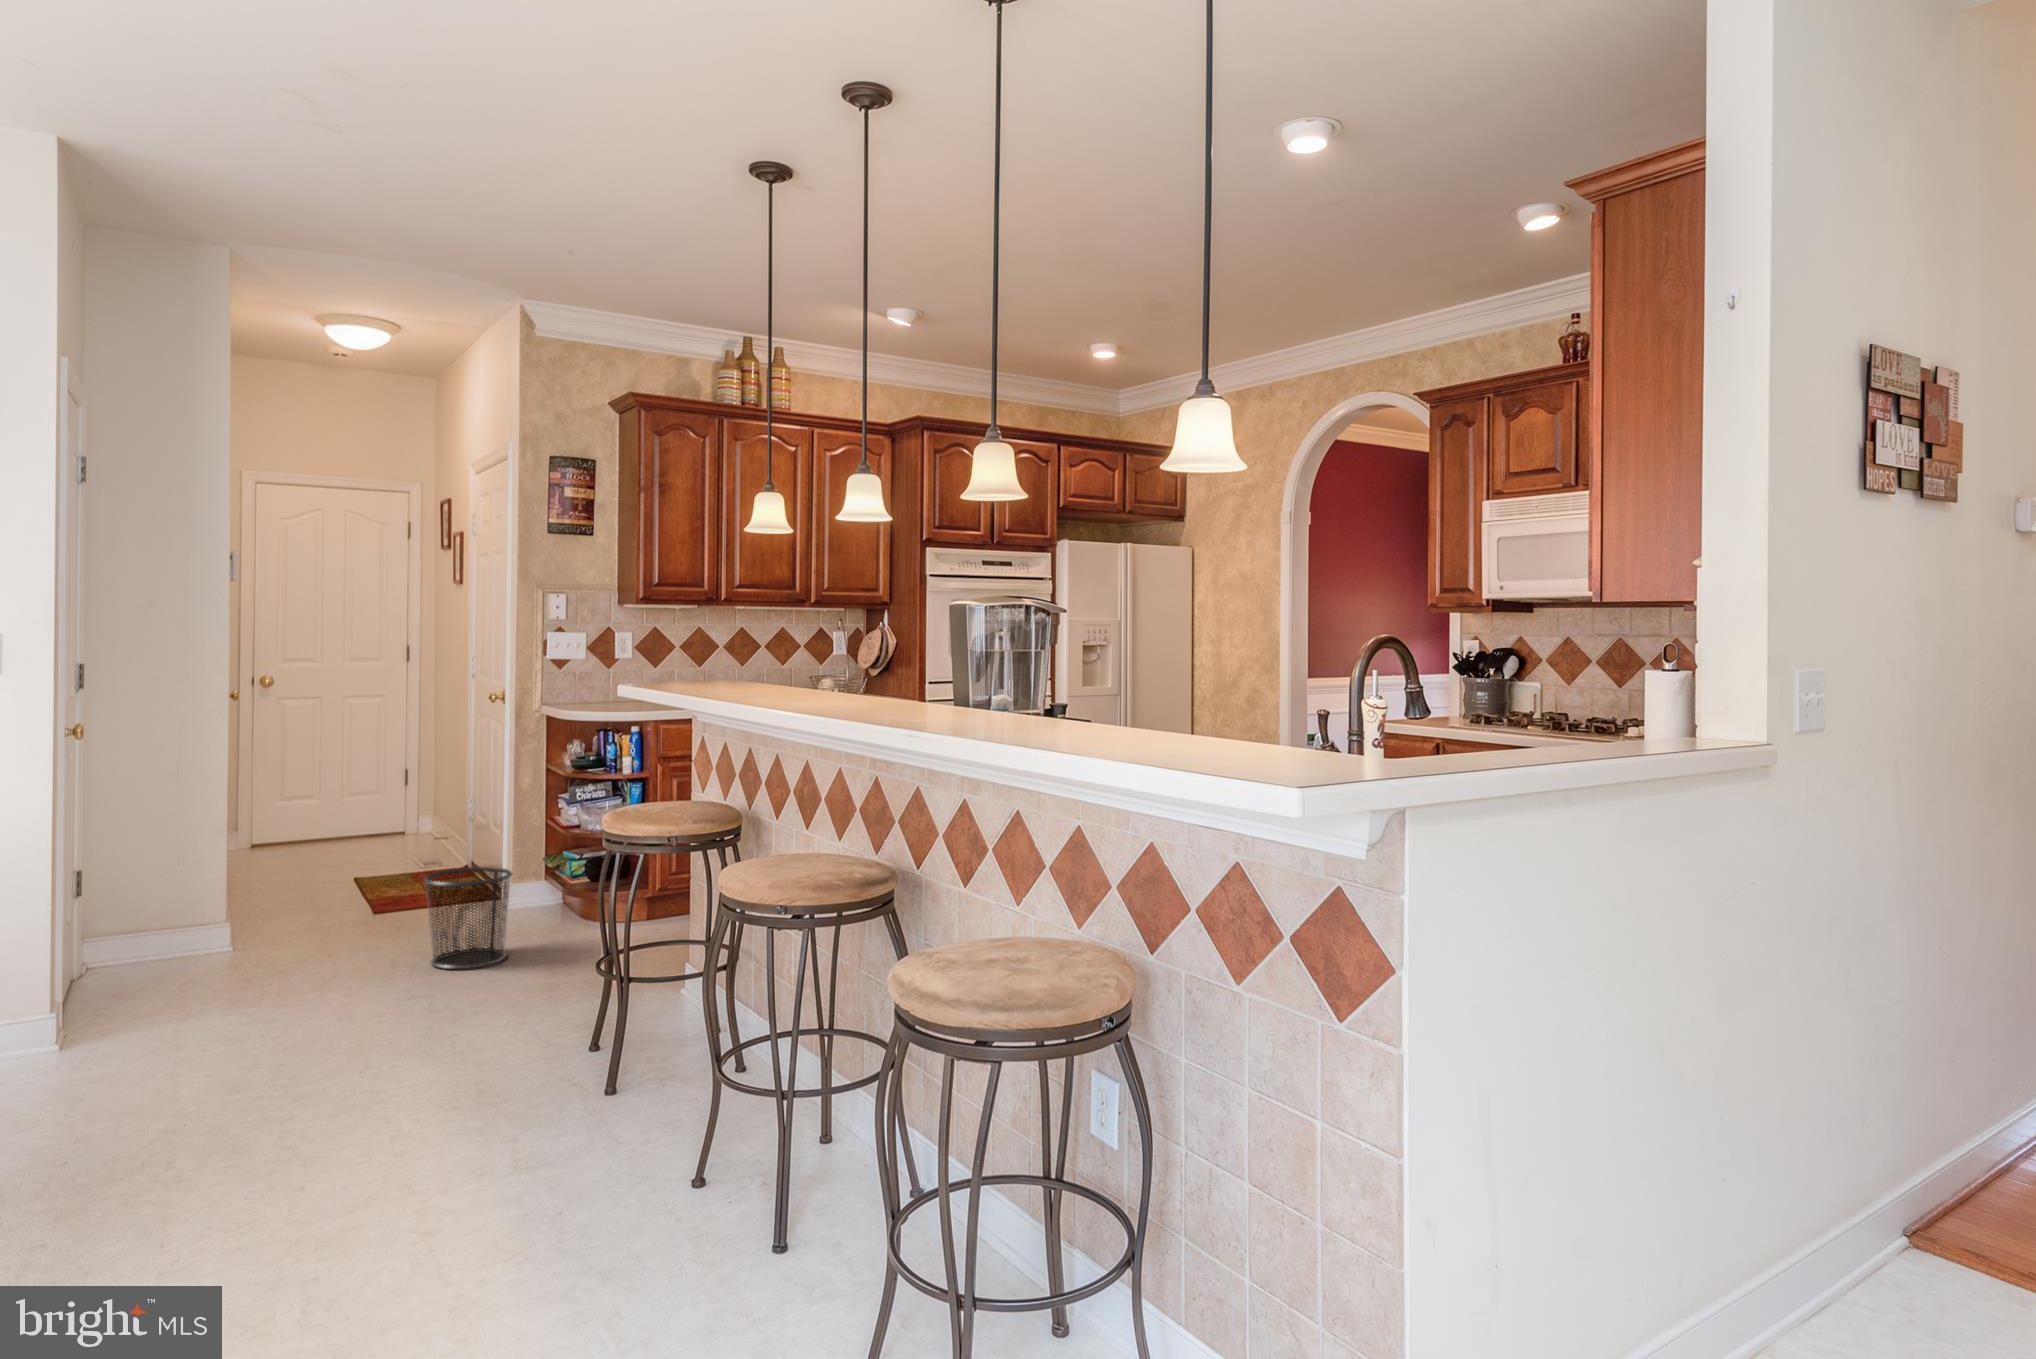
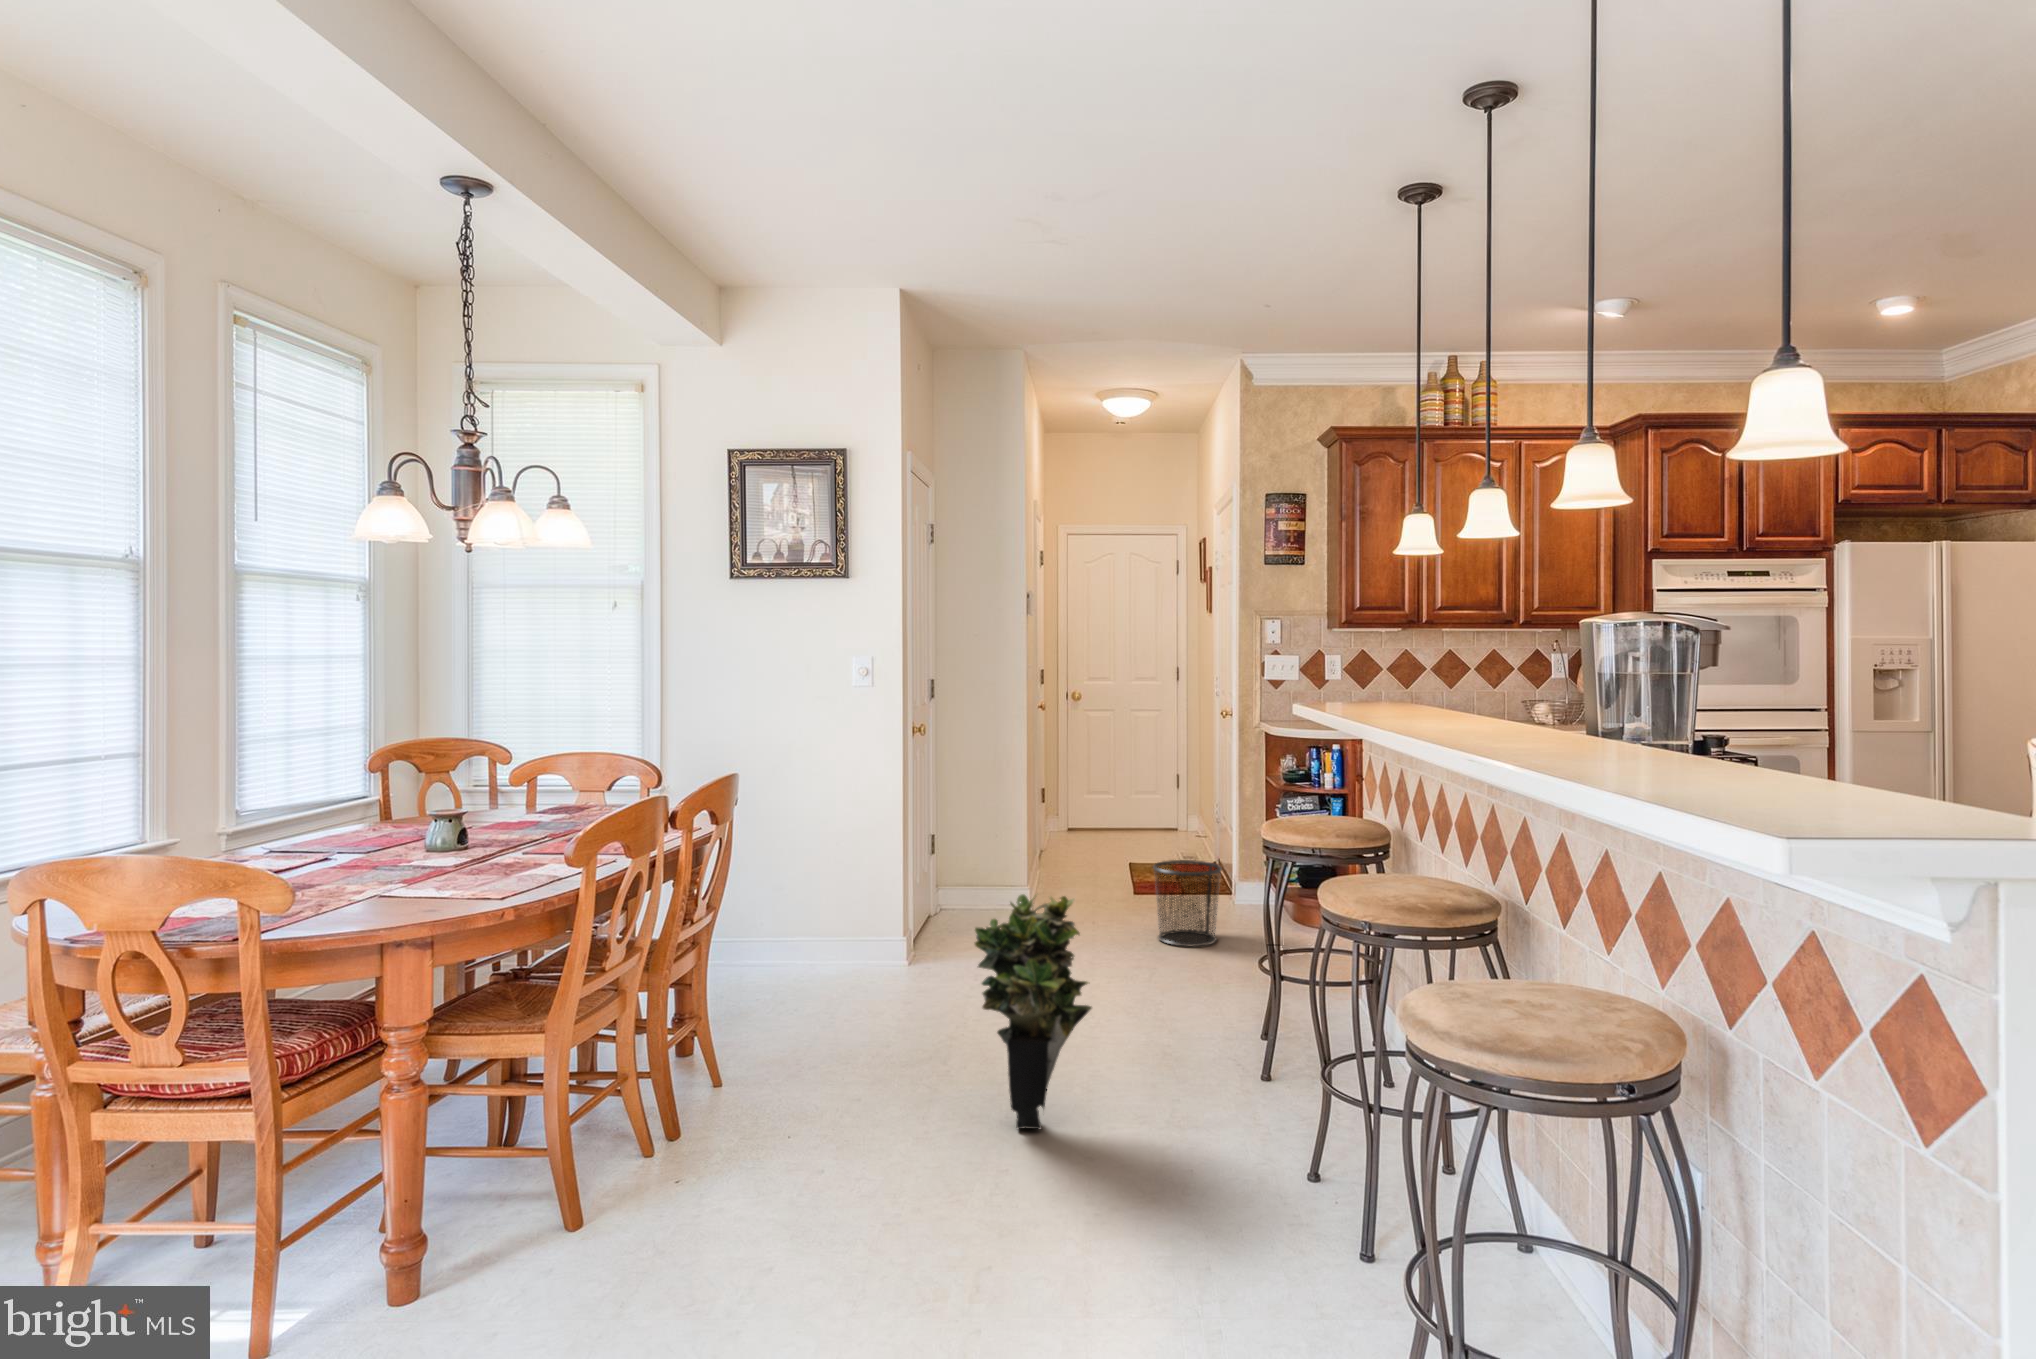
potted plant: none [218,927,406,1247] -> present [975,894,1092,1129]

